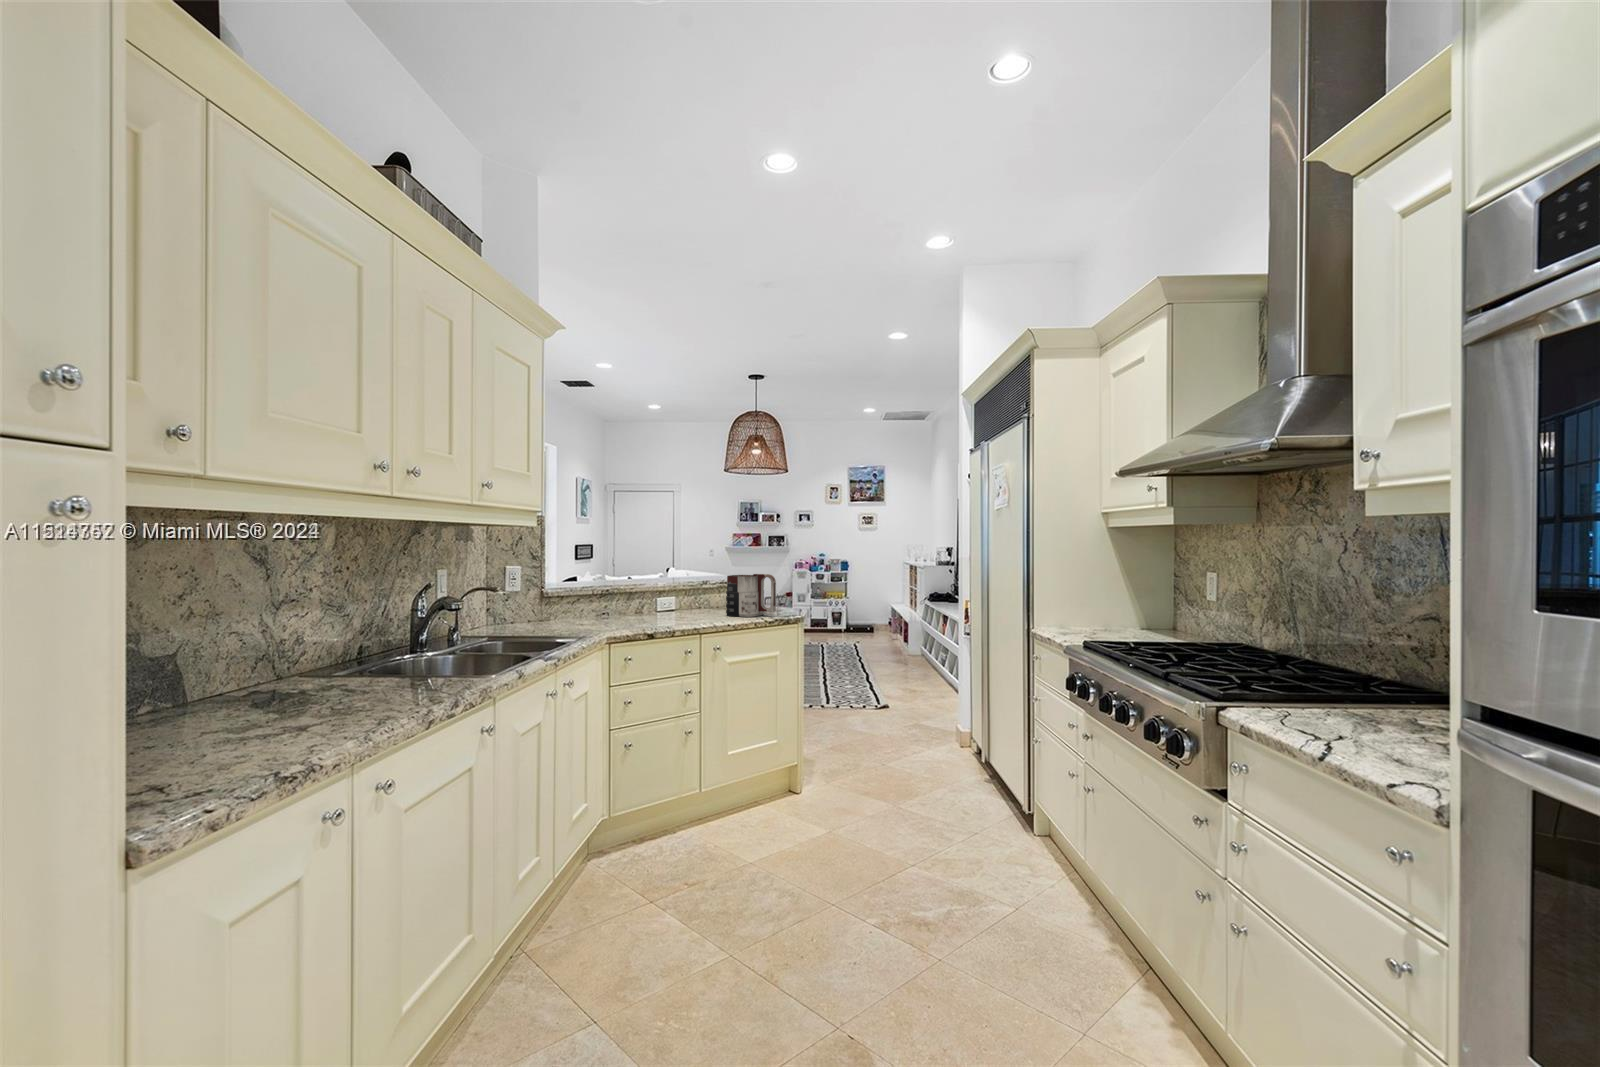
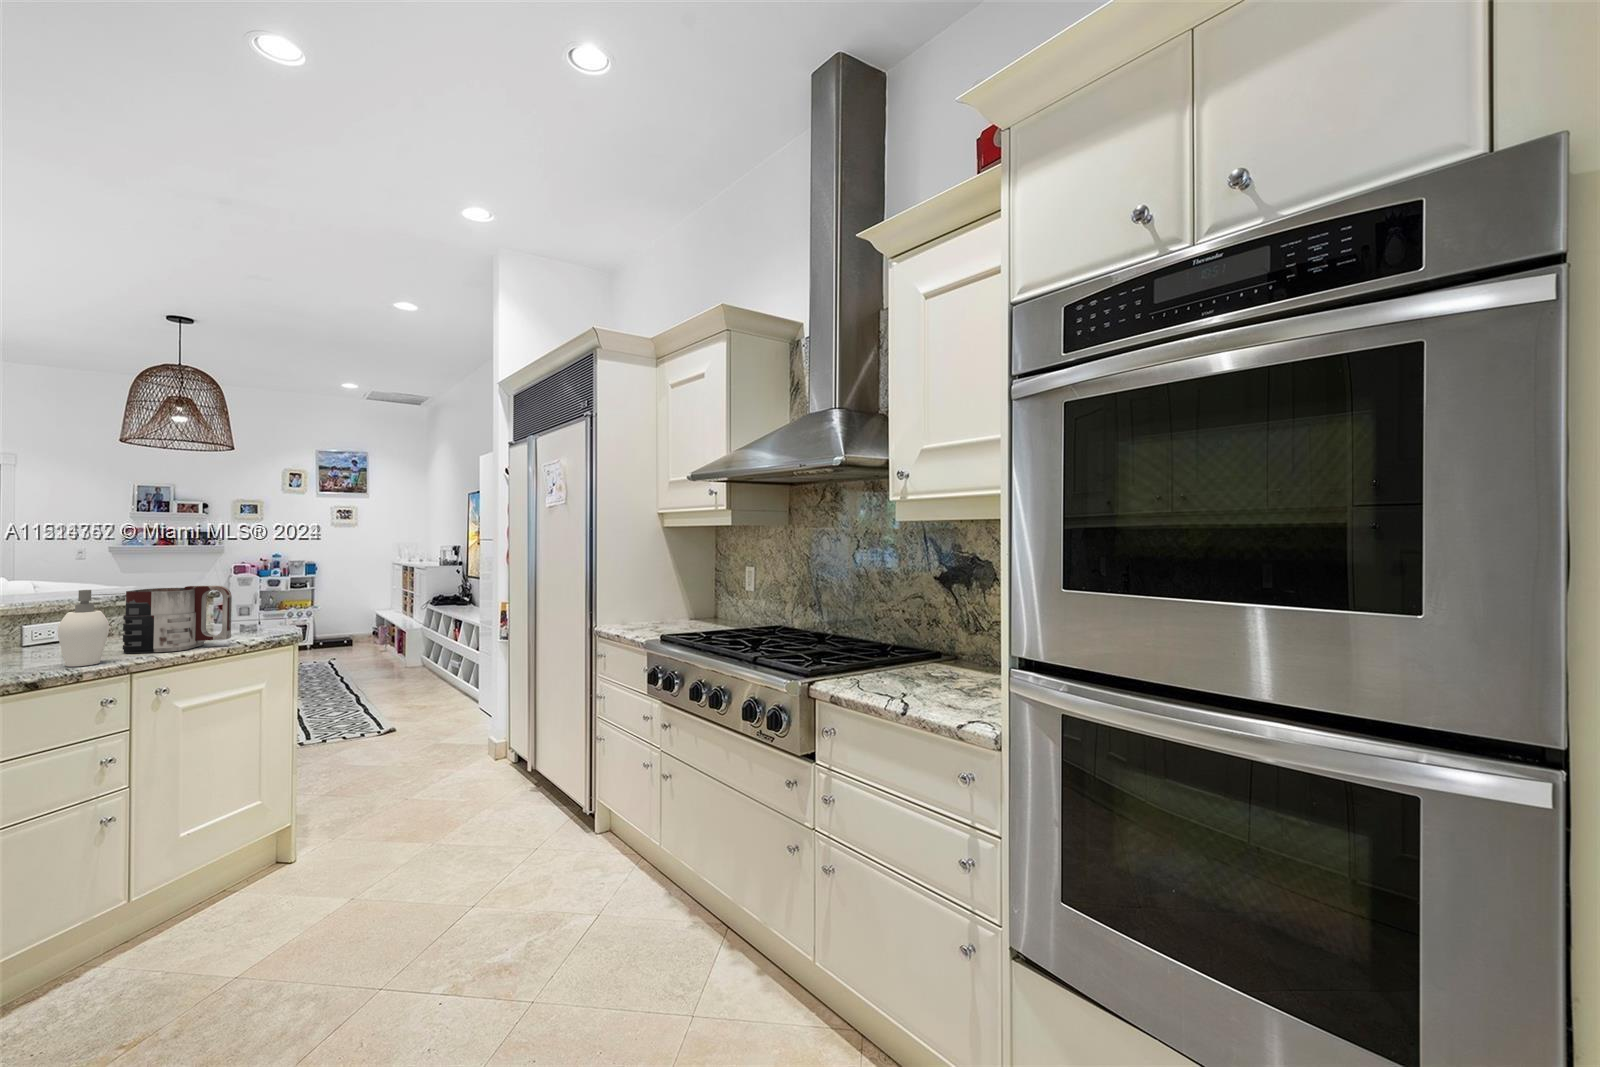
soap dispenser: none [699,574,725,620] -> present [58,590,125,667]

